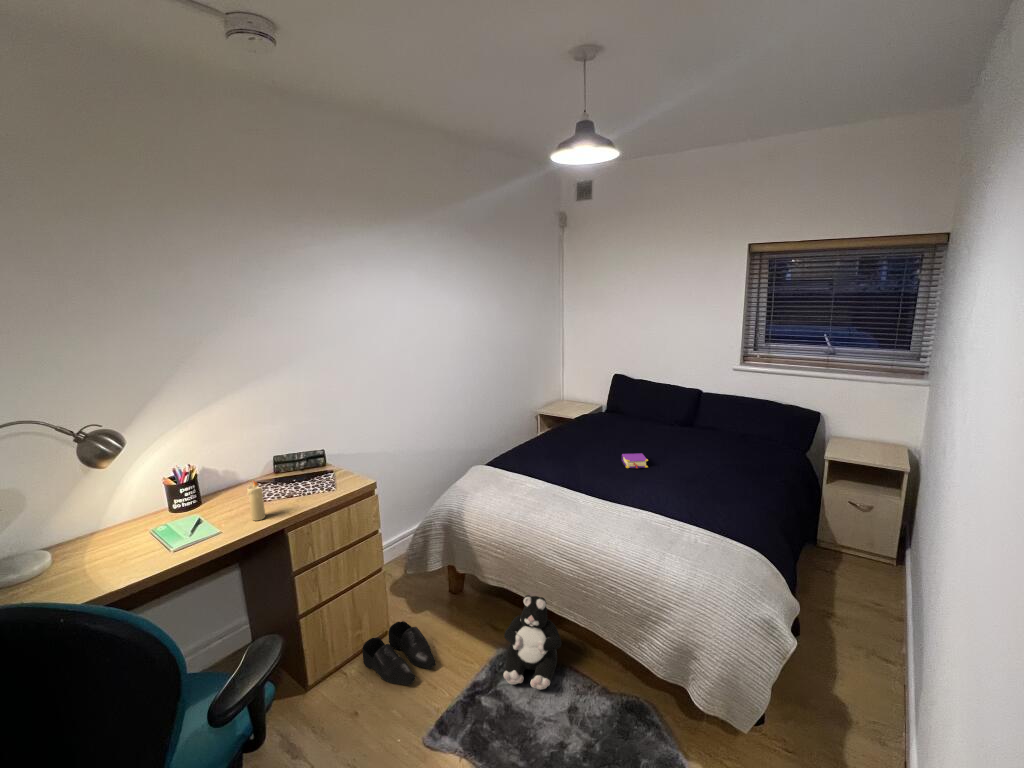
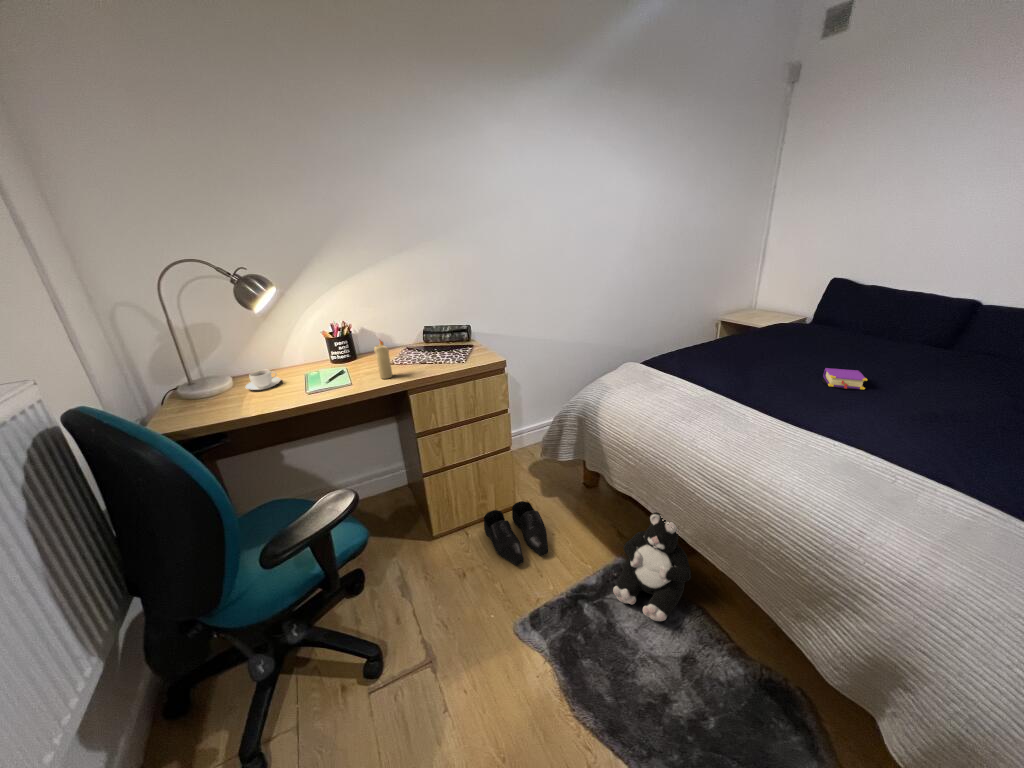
coffee cup: none [77,533,123,560] -> present [246,370,281,390]

